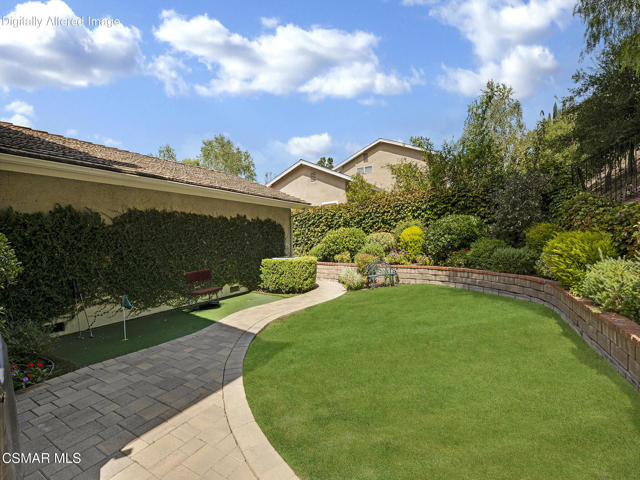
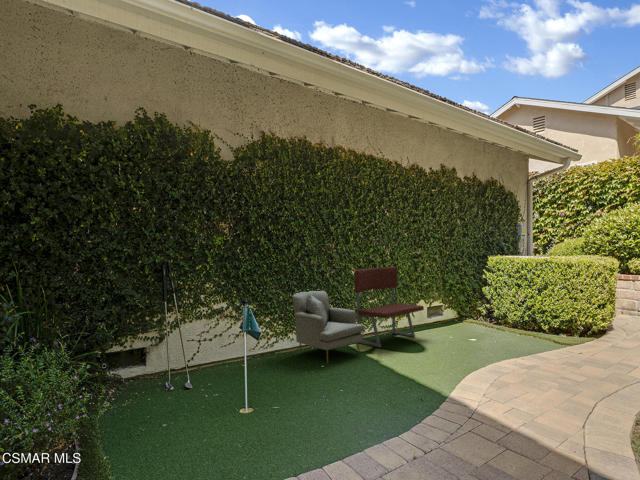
armchair: none [149,284,189,319] -> present [292,289,364,363]

